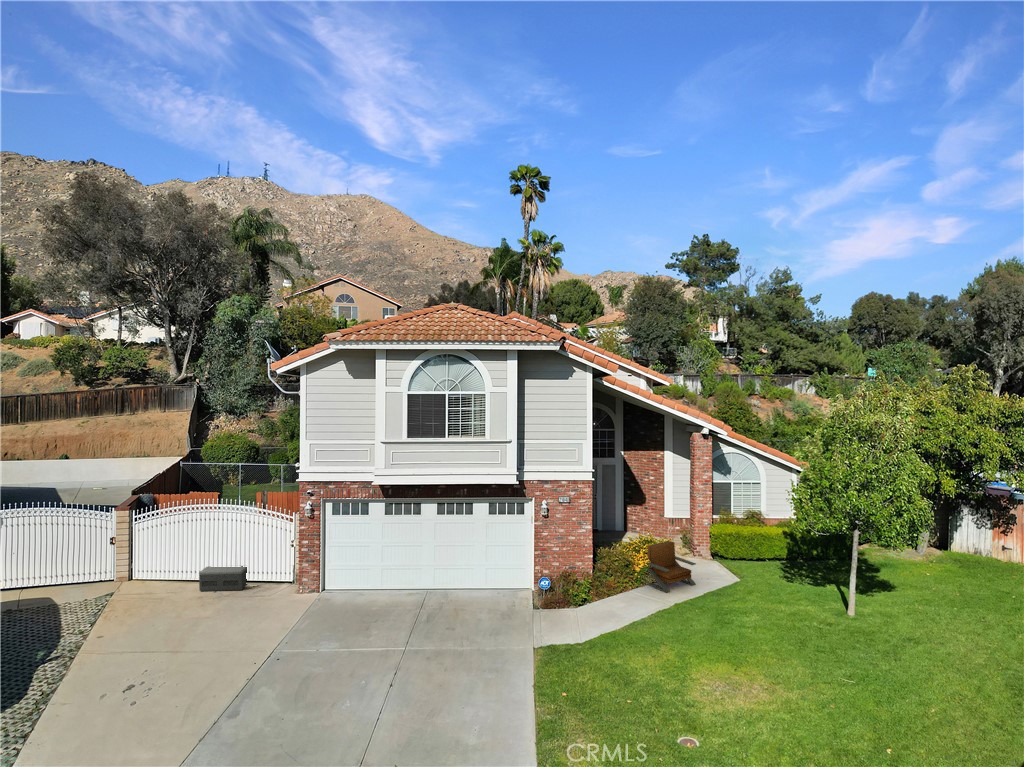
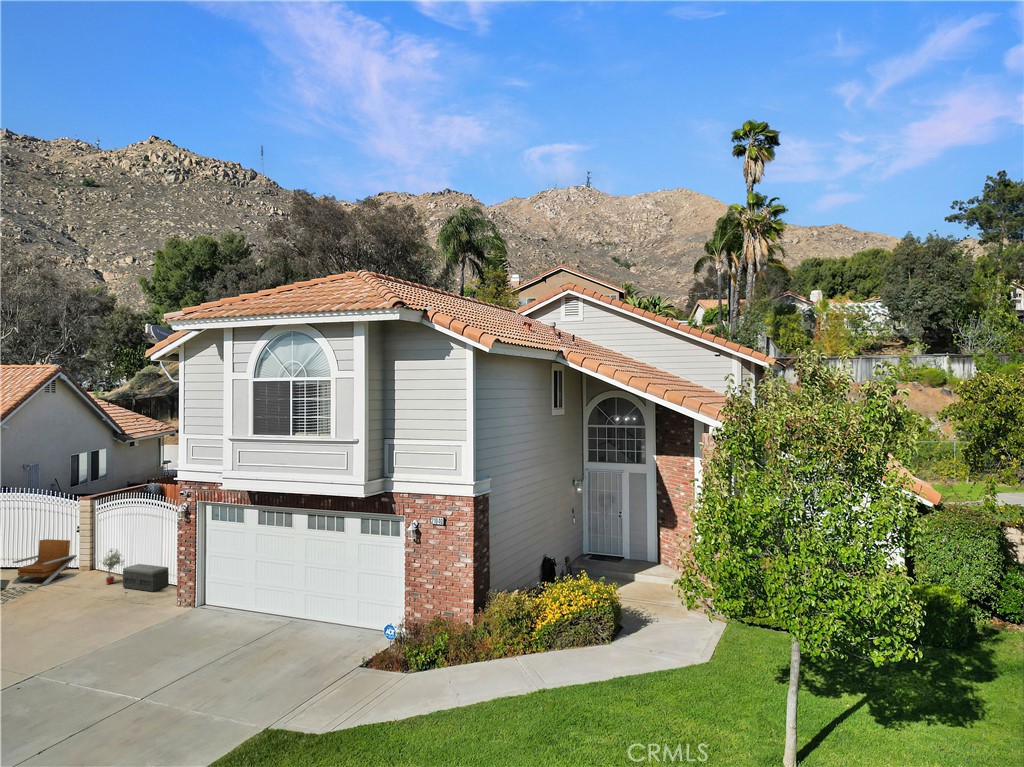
lounge chair: present [646,541,696,593] -> present [13,539,77,585]
potted tree: none [160,554,189,591] -> present [102,549,124,584]

